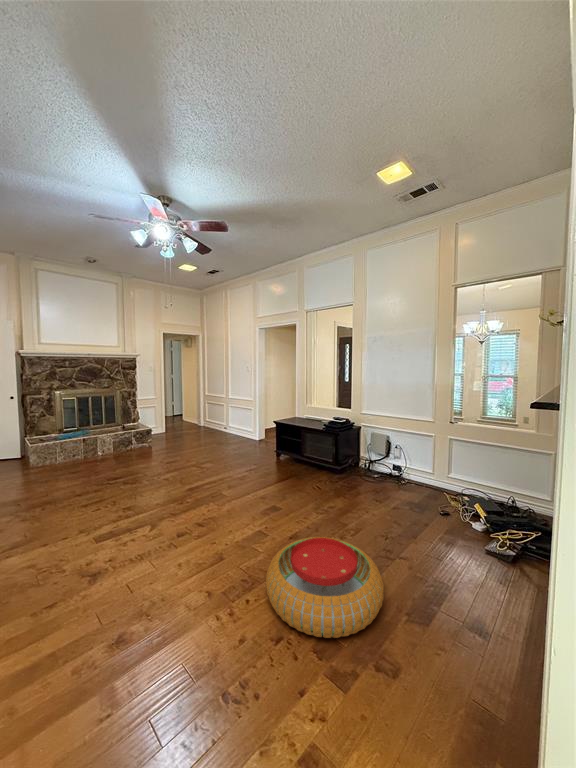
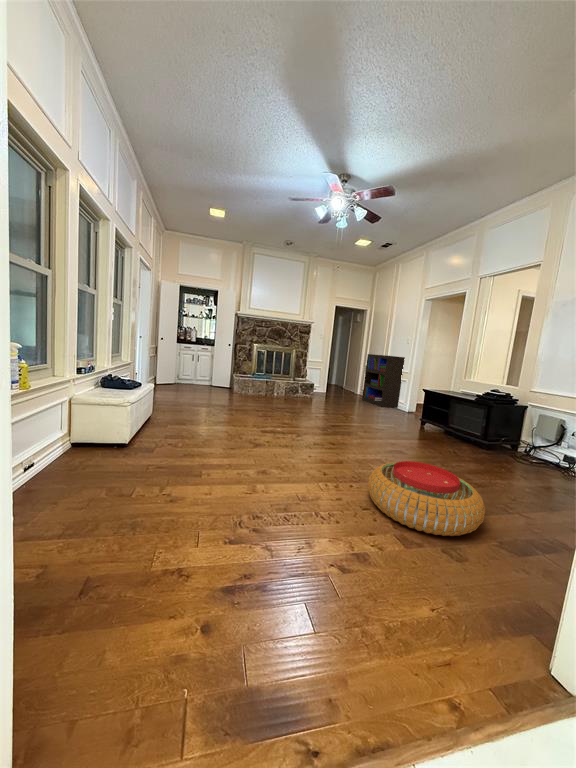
bookshelf: none [209,384,249,441] -> present [362,354,405,408]

